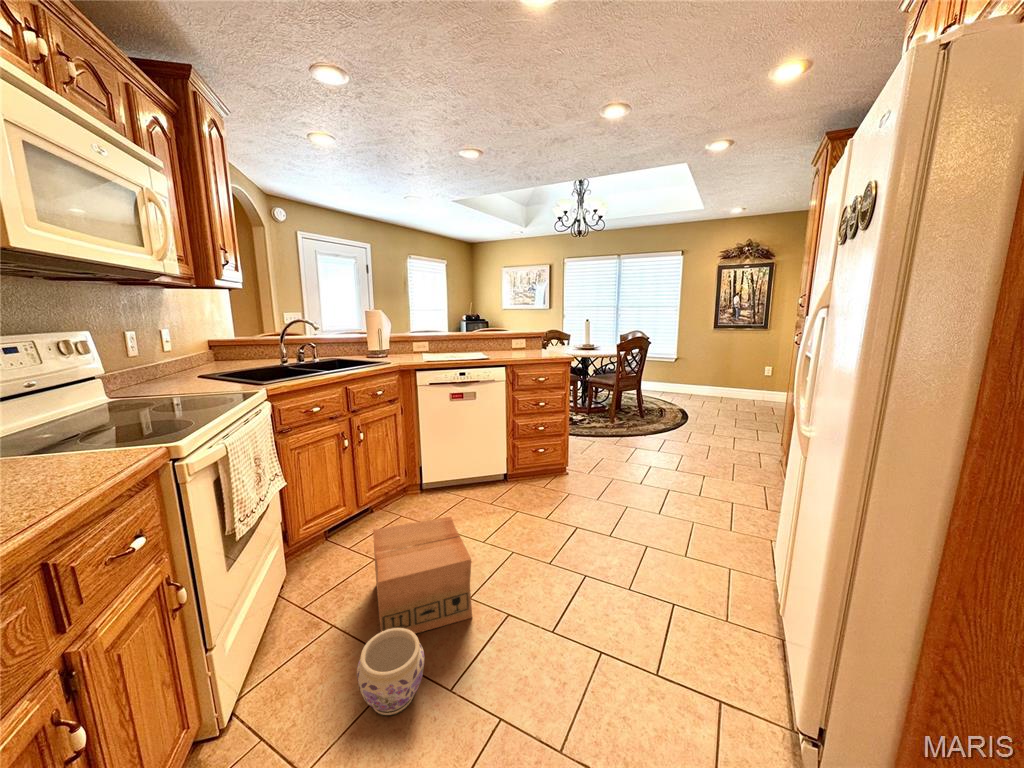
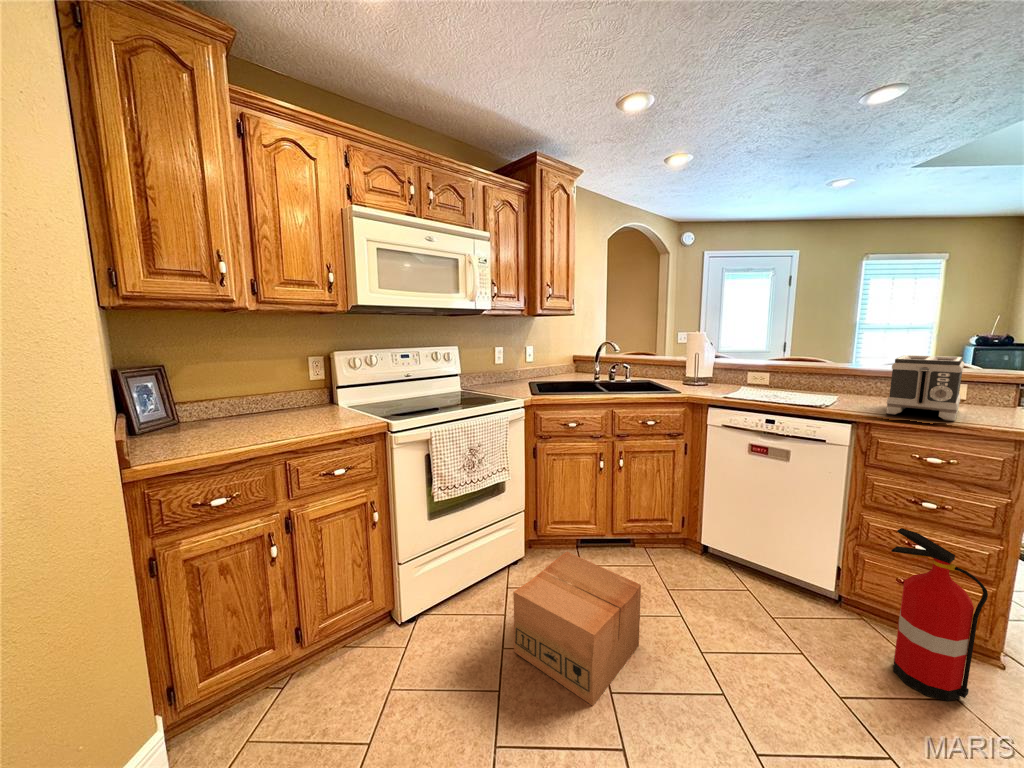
toaster: none [510,323,547,357] -> present [886,355,964,421]
fire extinguisher: none [539,418,575,498] -> present [891,528,988,701]
planter: present [357,628,424,716] -> none [446,631,506,712]

